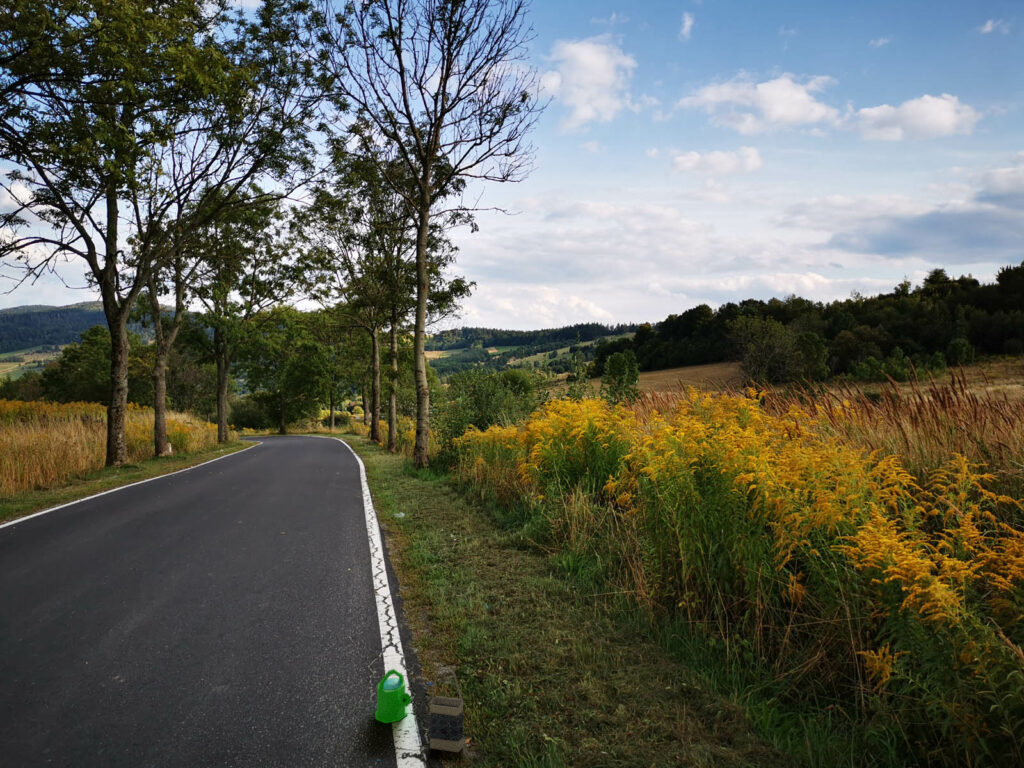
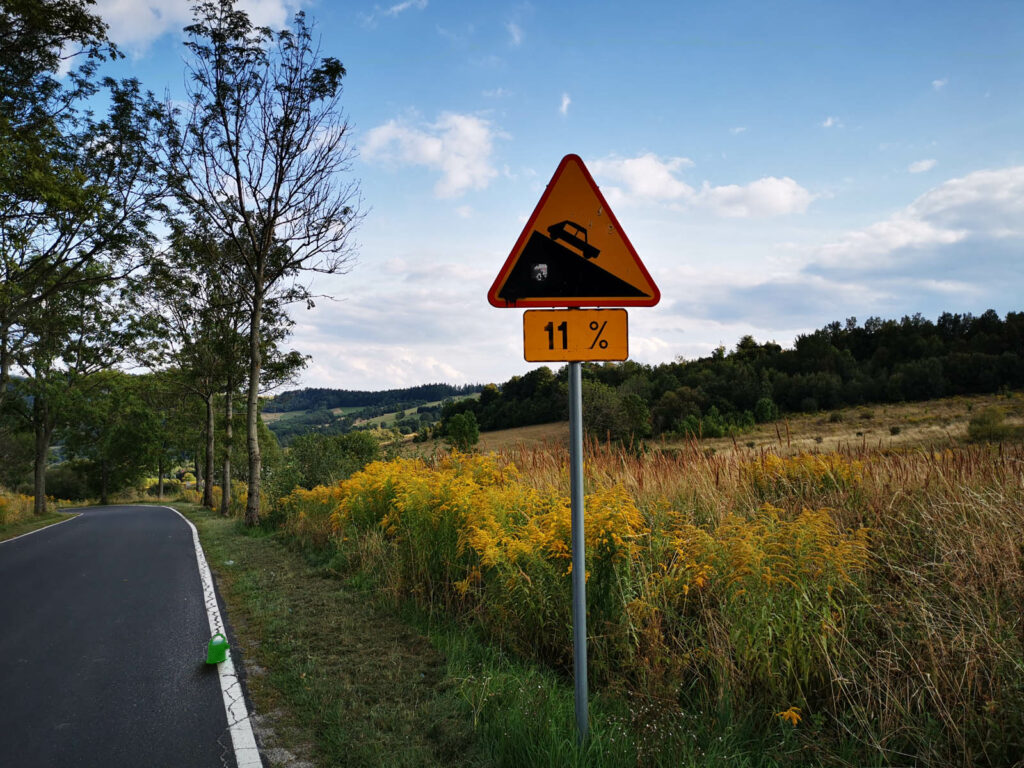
bag: present [430,668,463,752] -> none [240,622,262,668]

